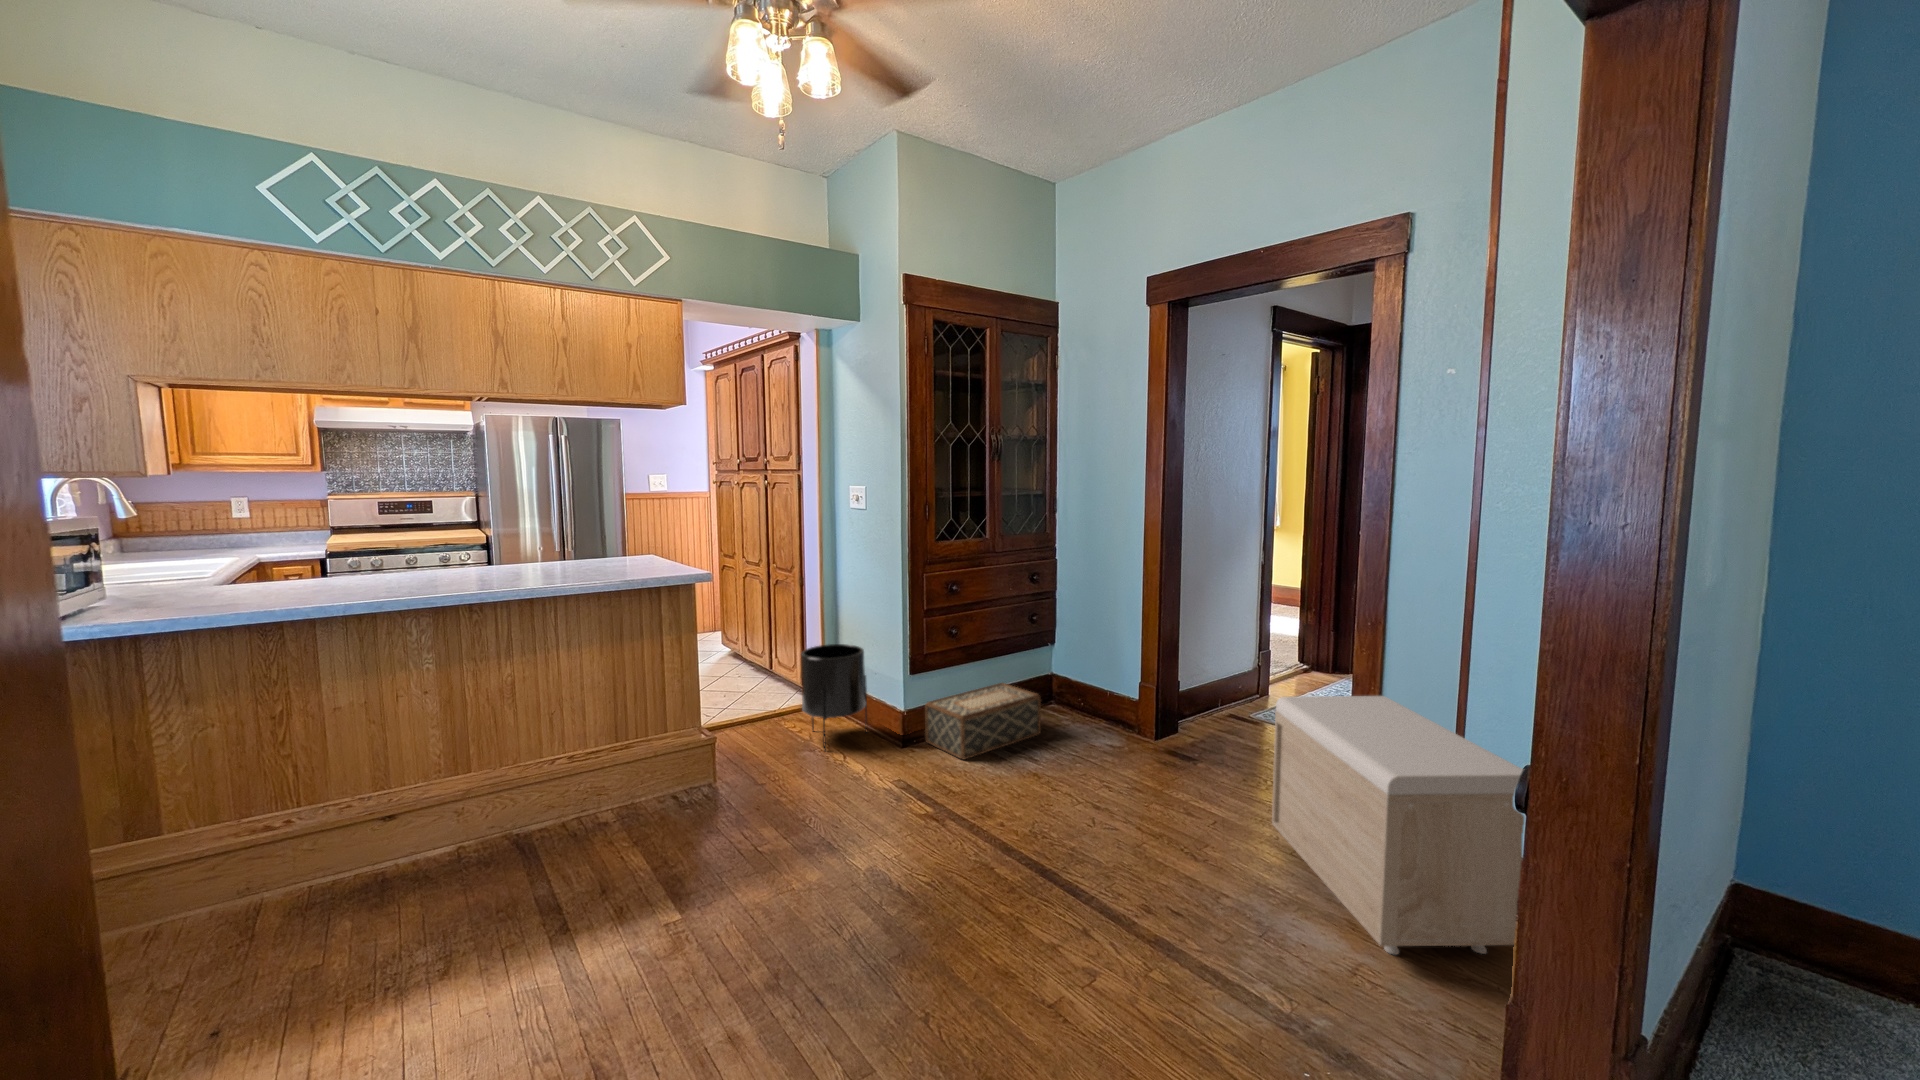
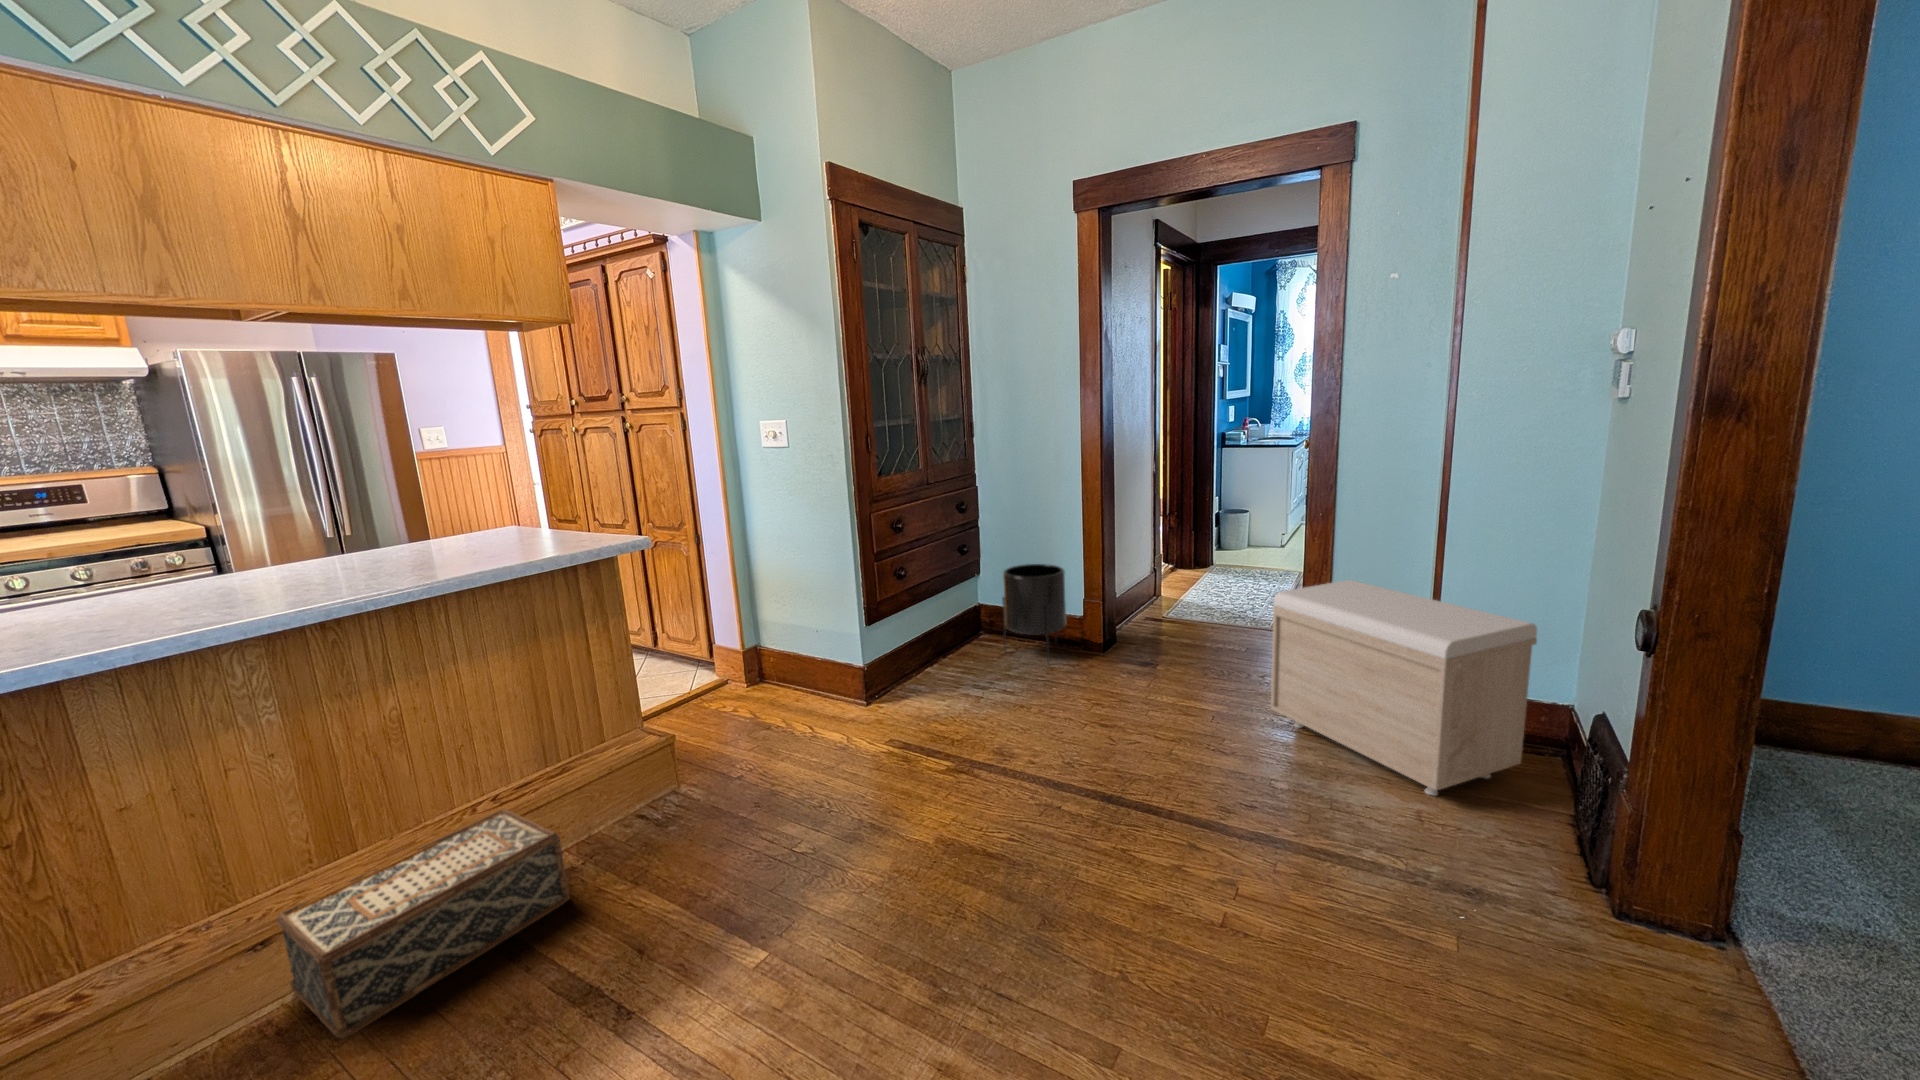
planter: present [801,644,868,750] -> present [1003,564,1066,663]
woven basket: present [925,683,1041,759] -> present [277,809,569,1039]

